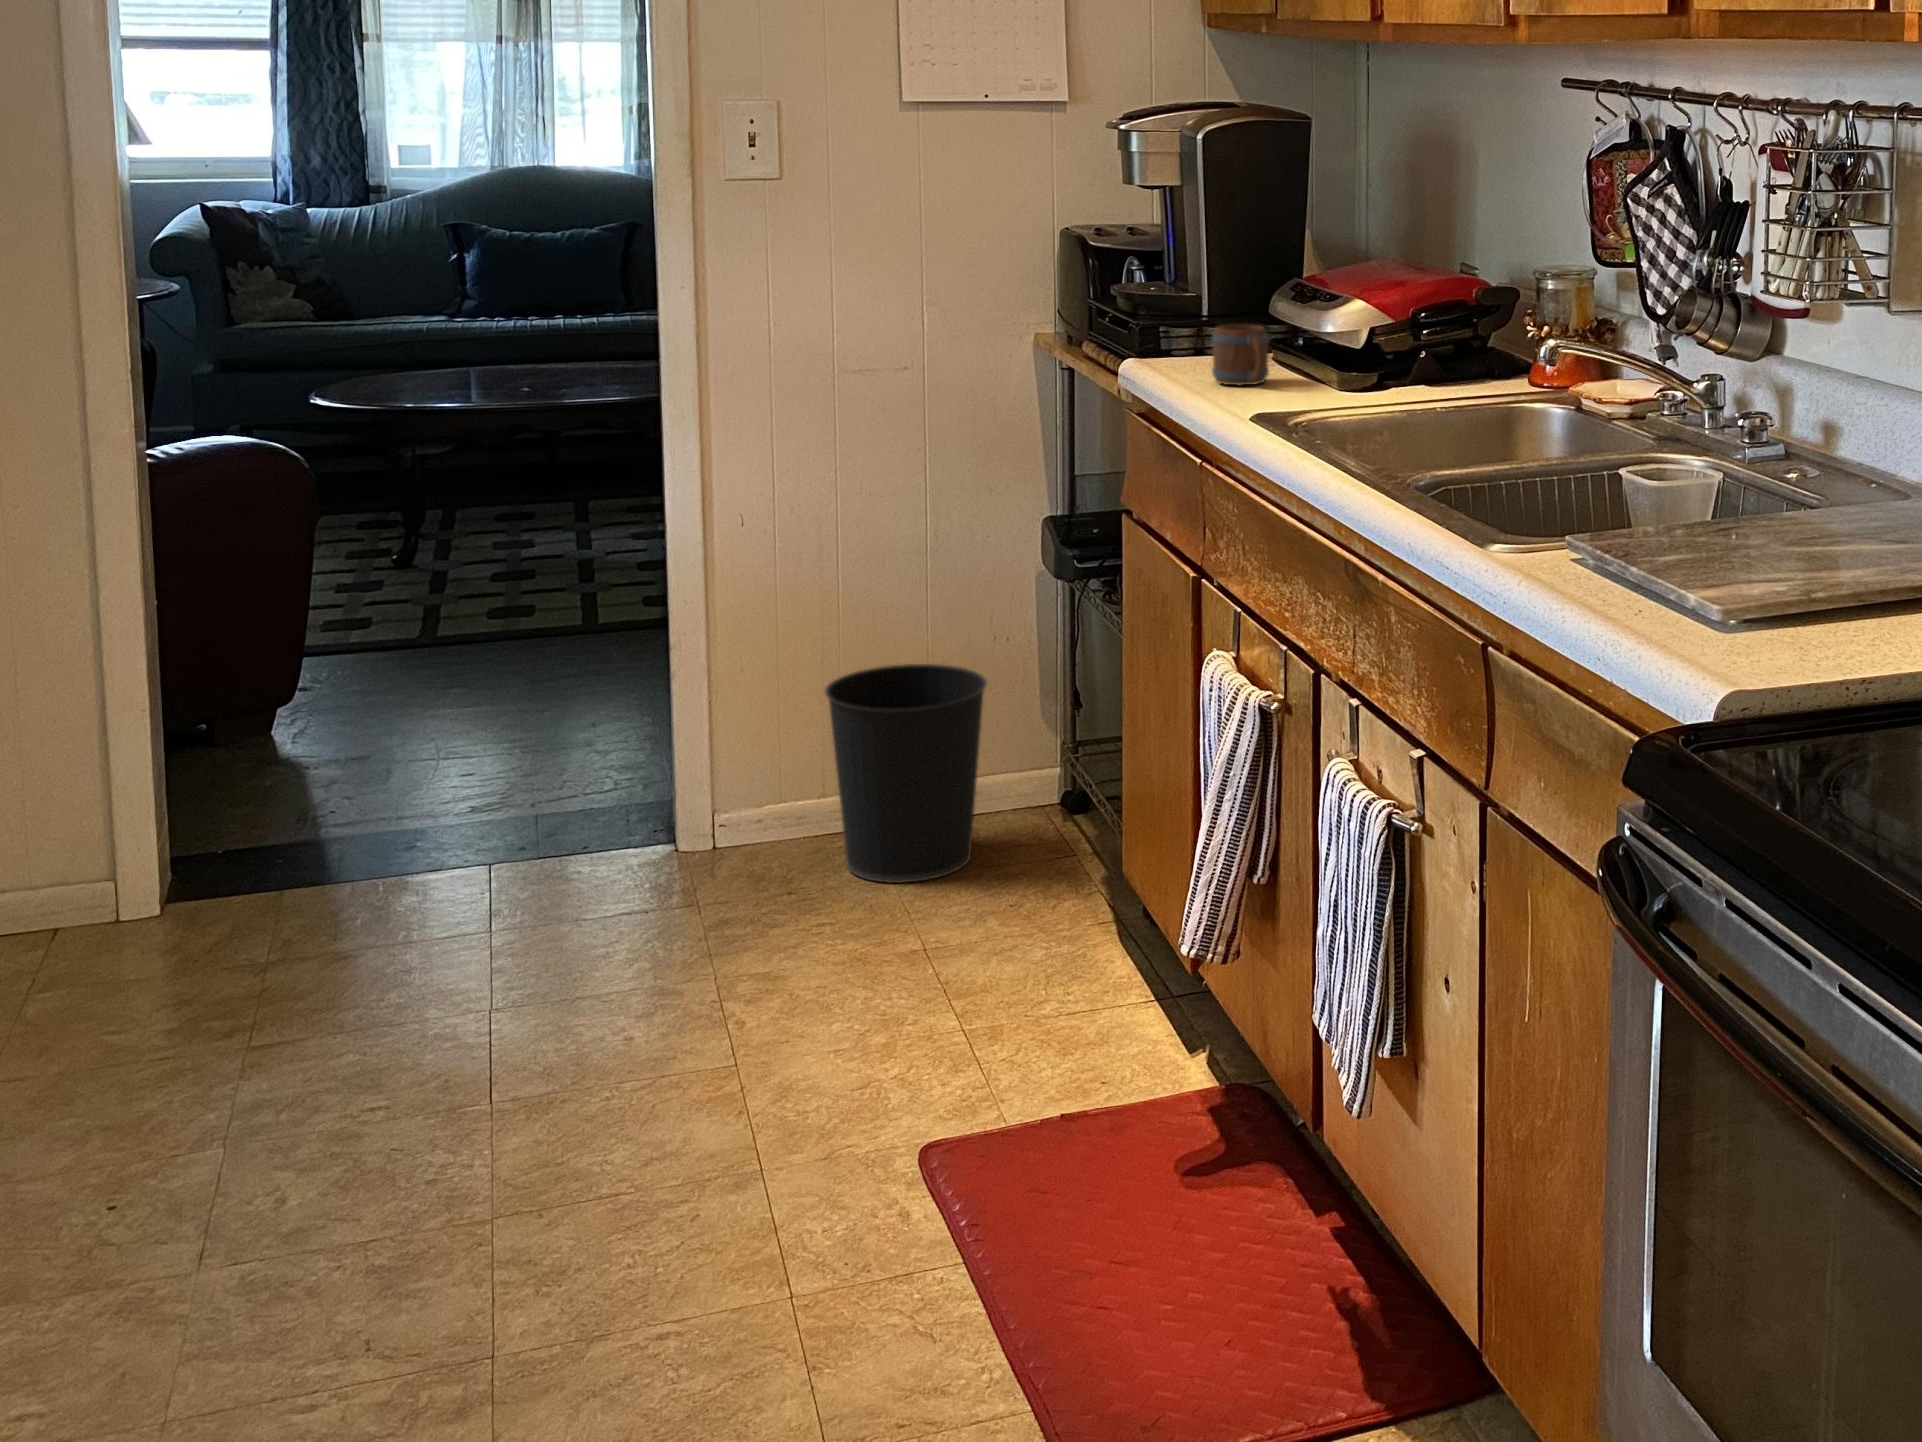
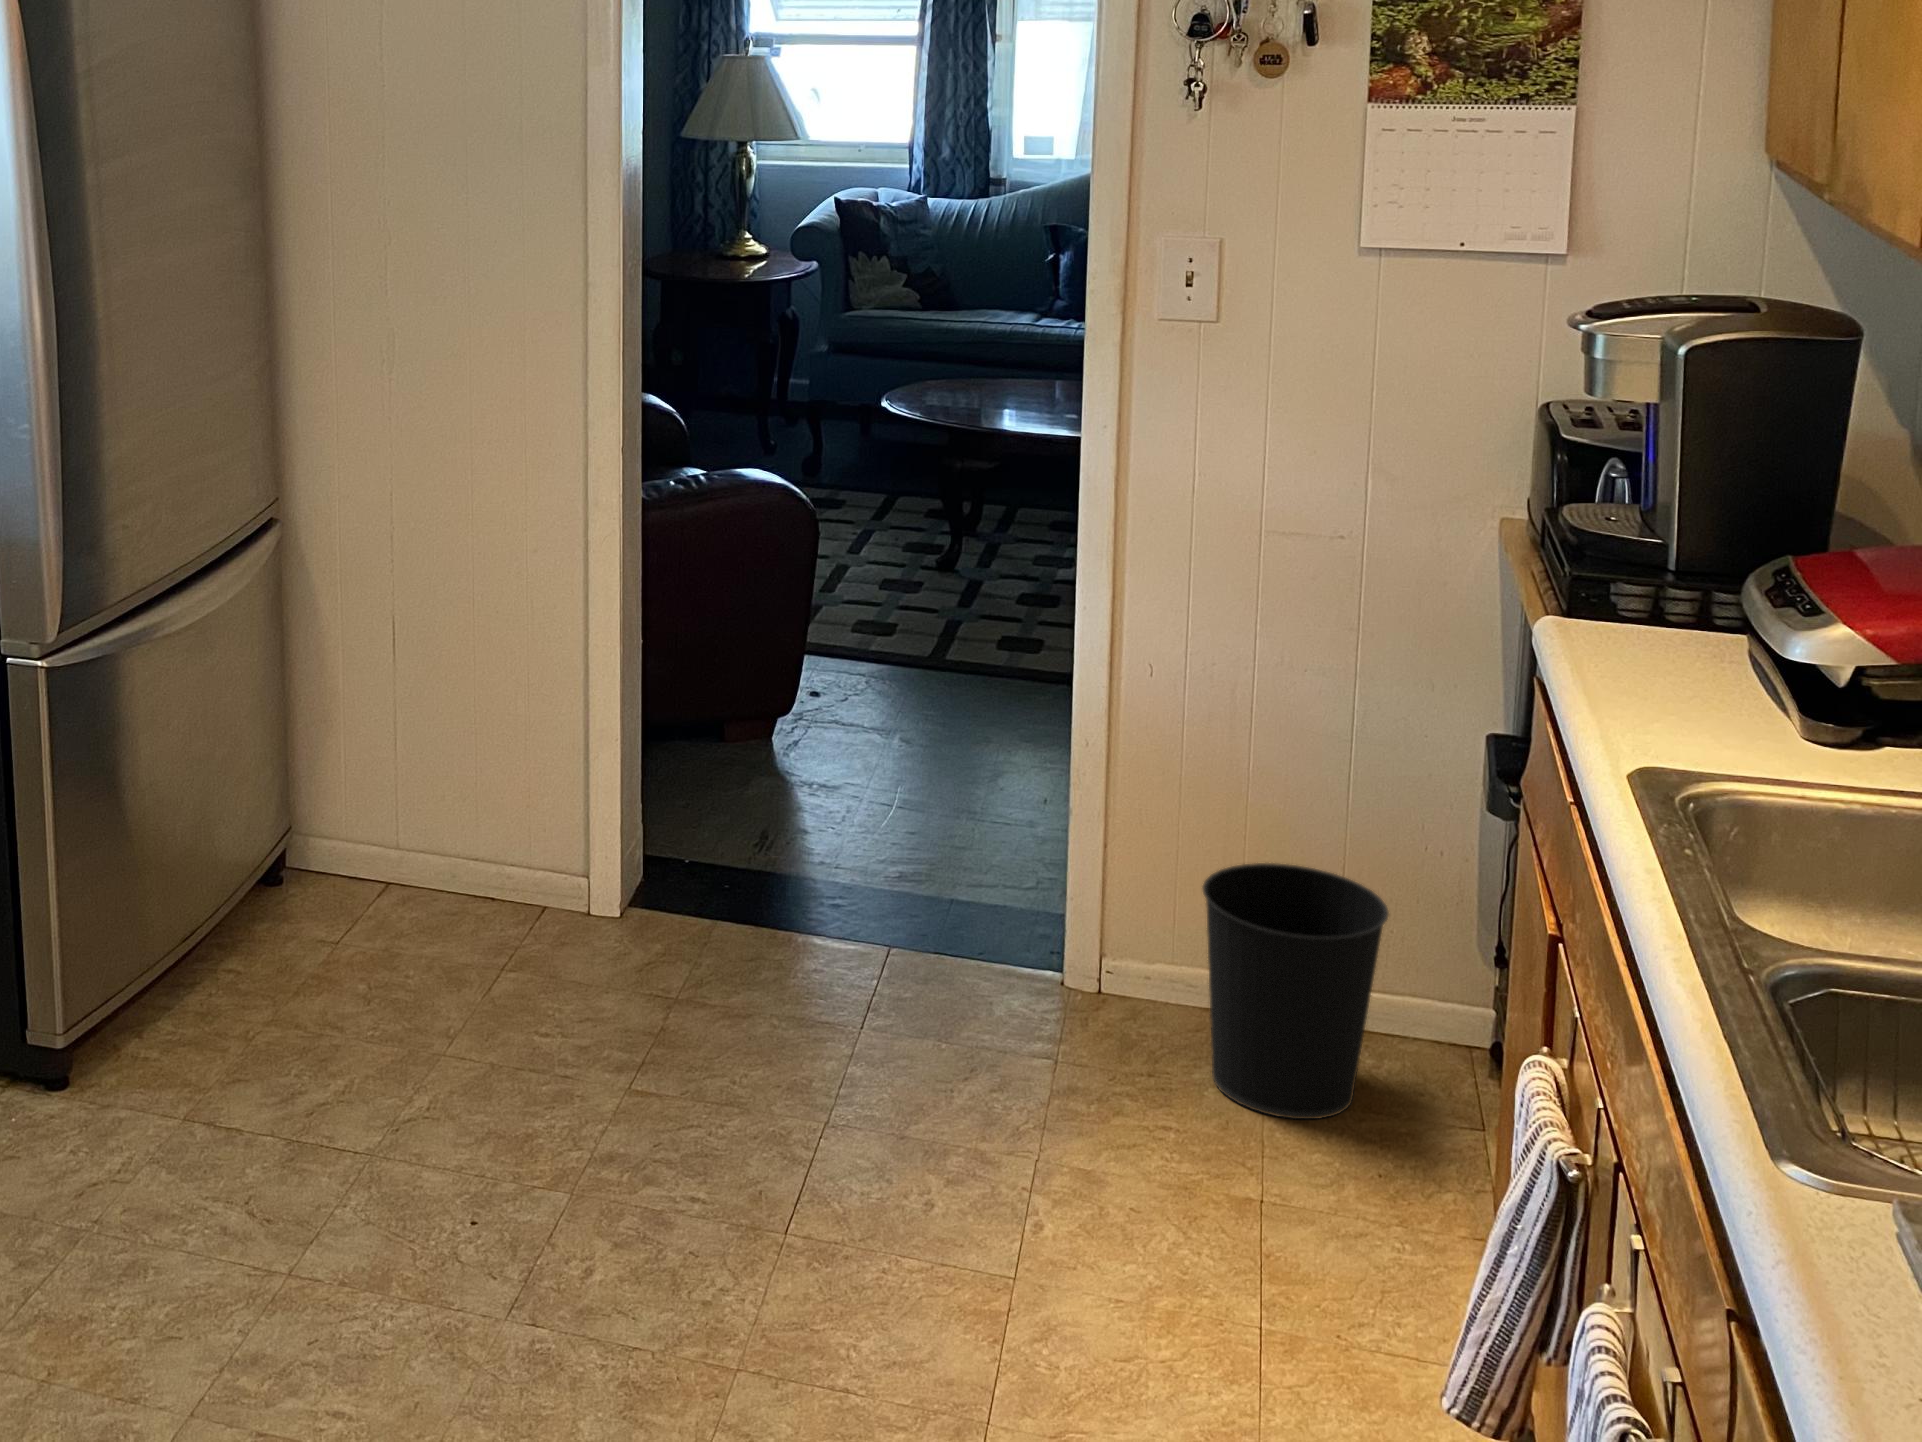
mug: present [1212,324,1269,385] -> none [1629,618,1713,704]

